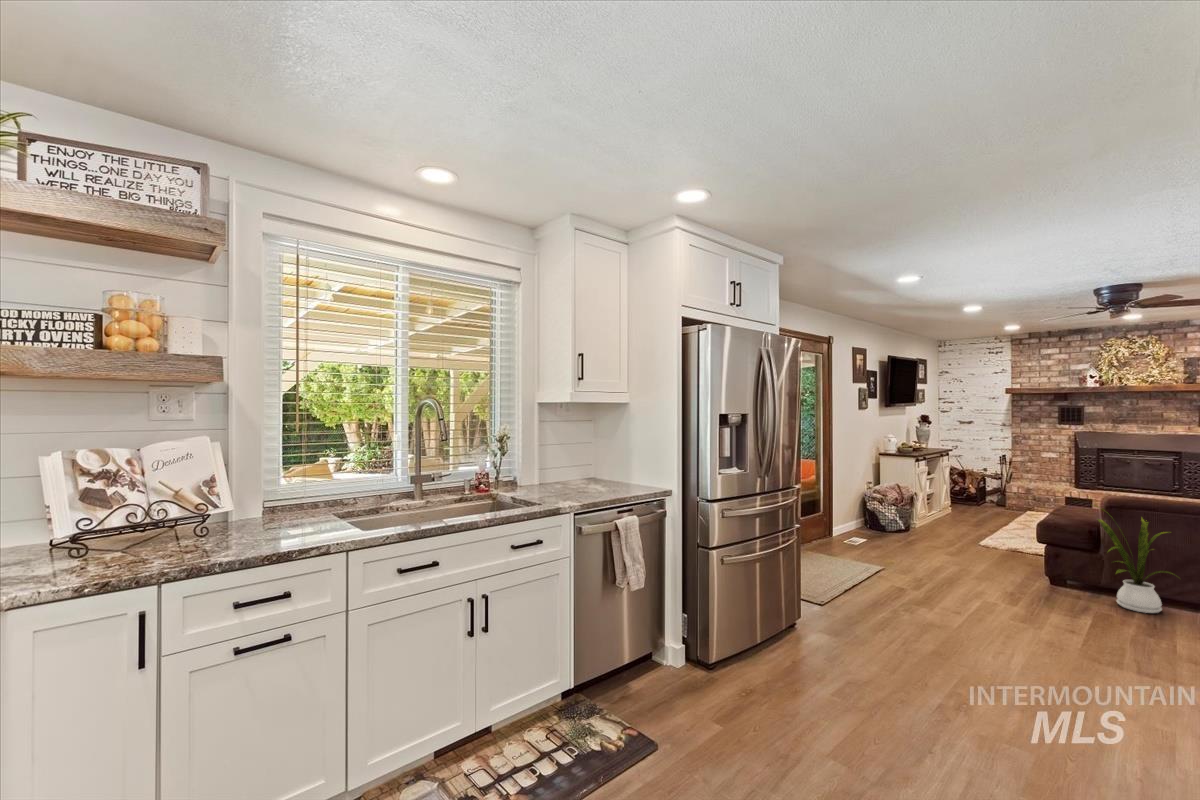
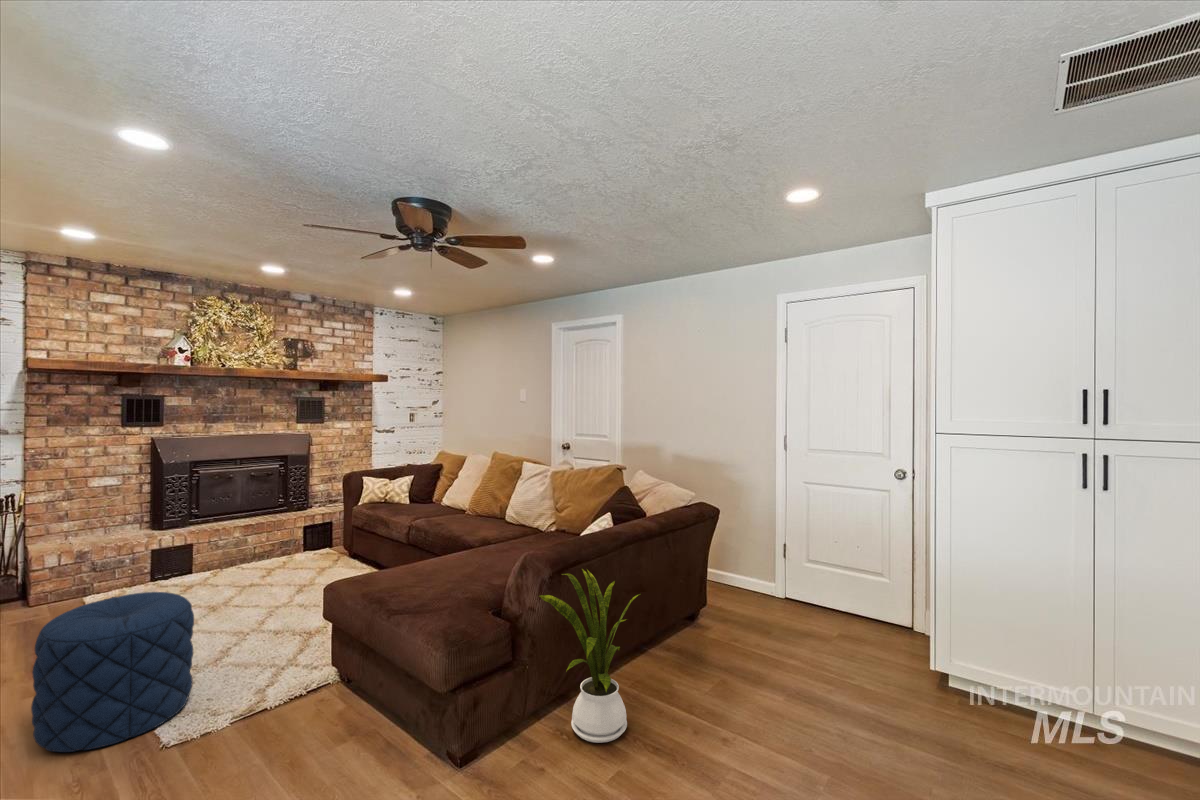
pouf: none [952,491,1008,541] -> present [31,592,194,752]

